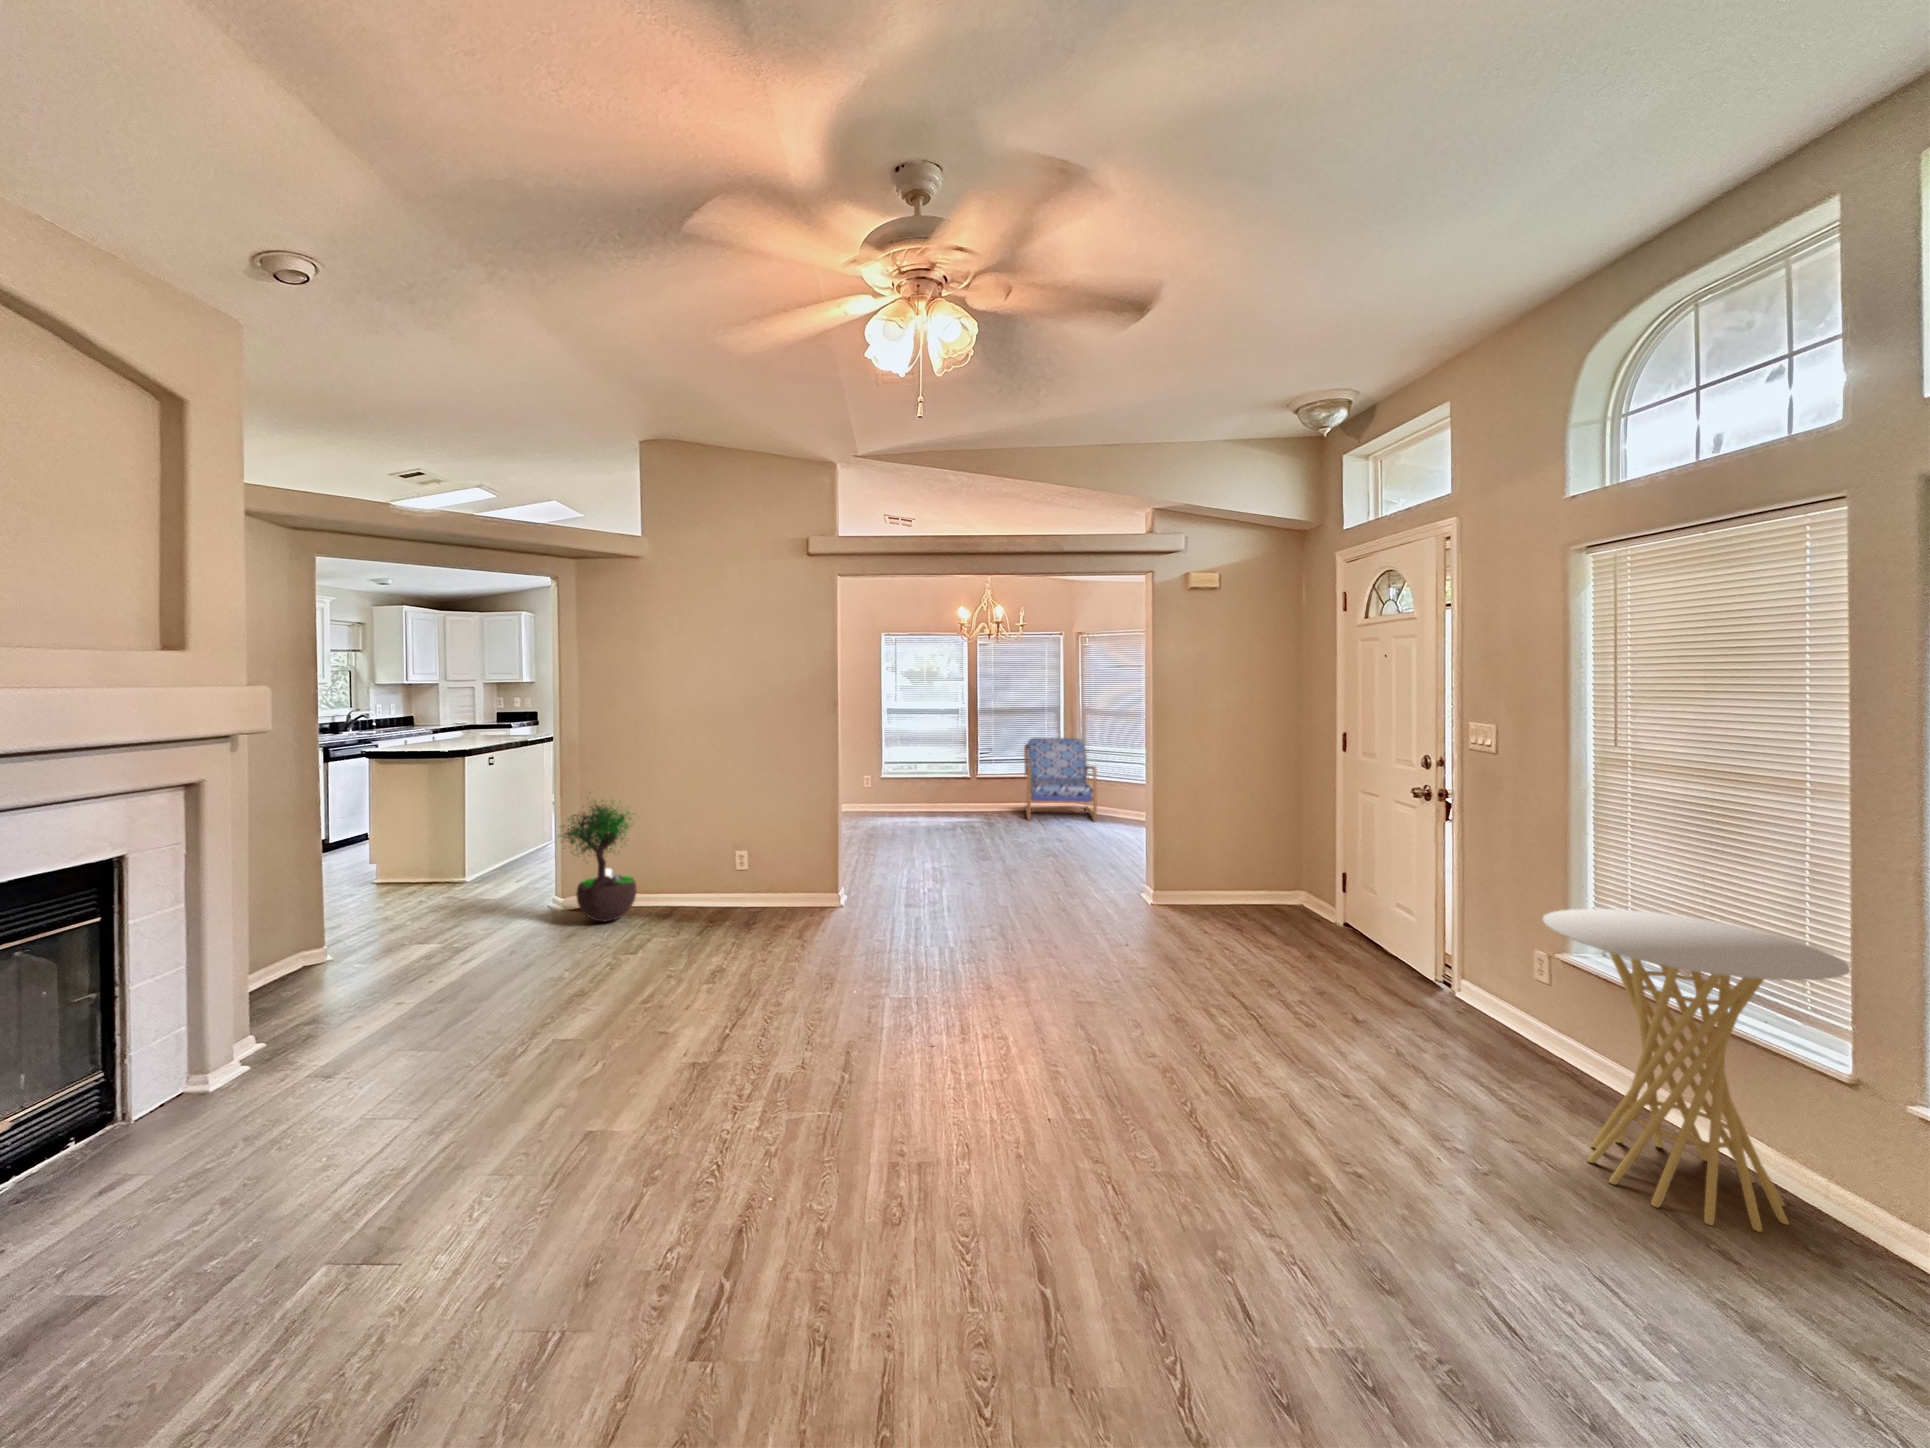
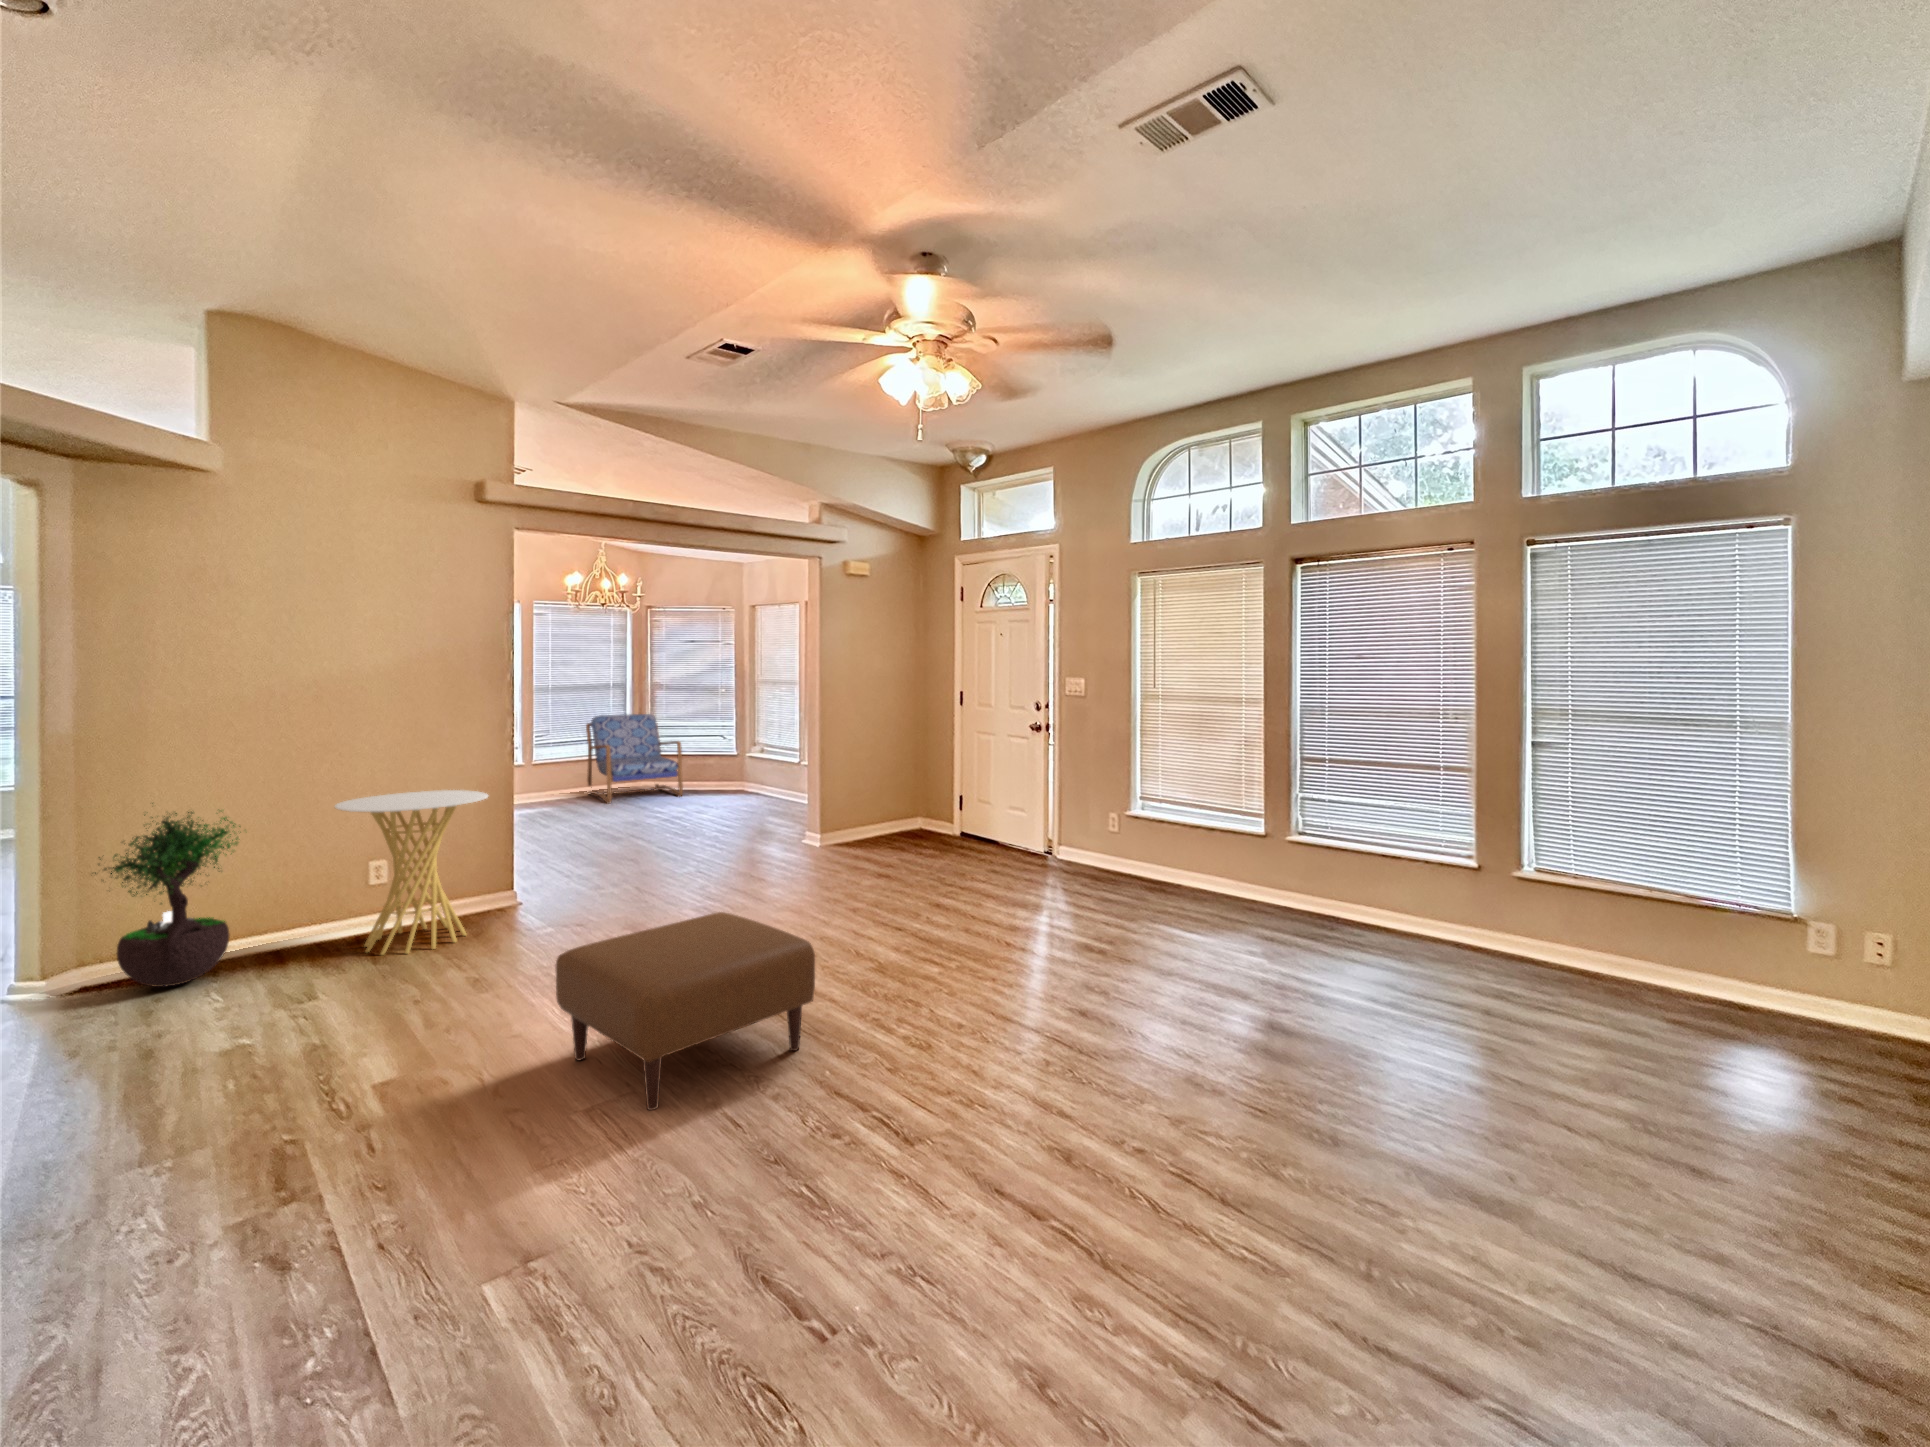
side table: present [1543,909,1850,1232] -> present [335,790,488,955]
ottoman: none [603,969,828,1168] -> present [556,912,815,1110]

